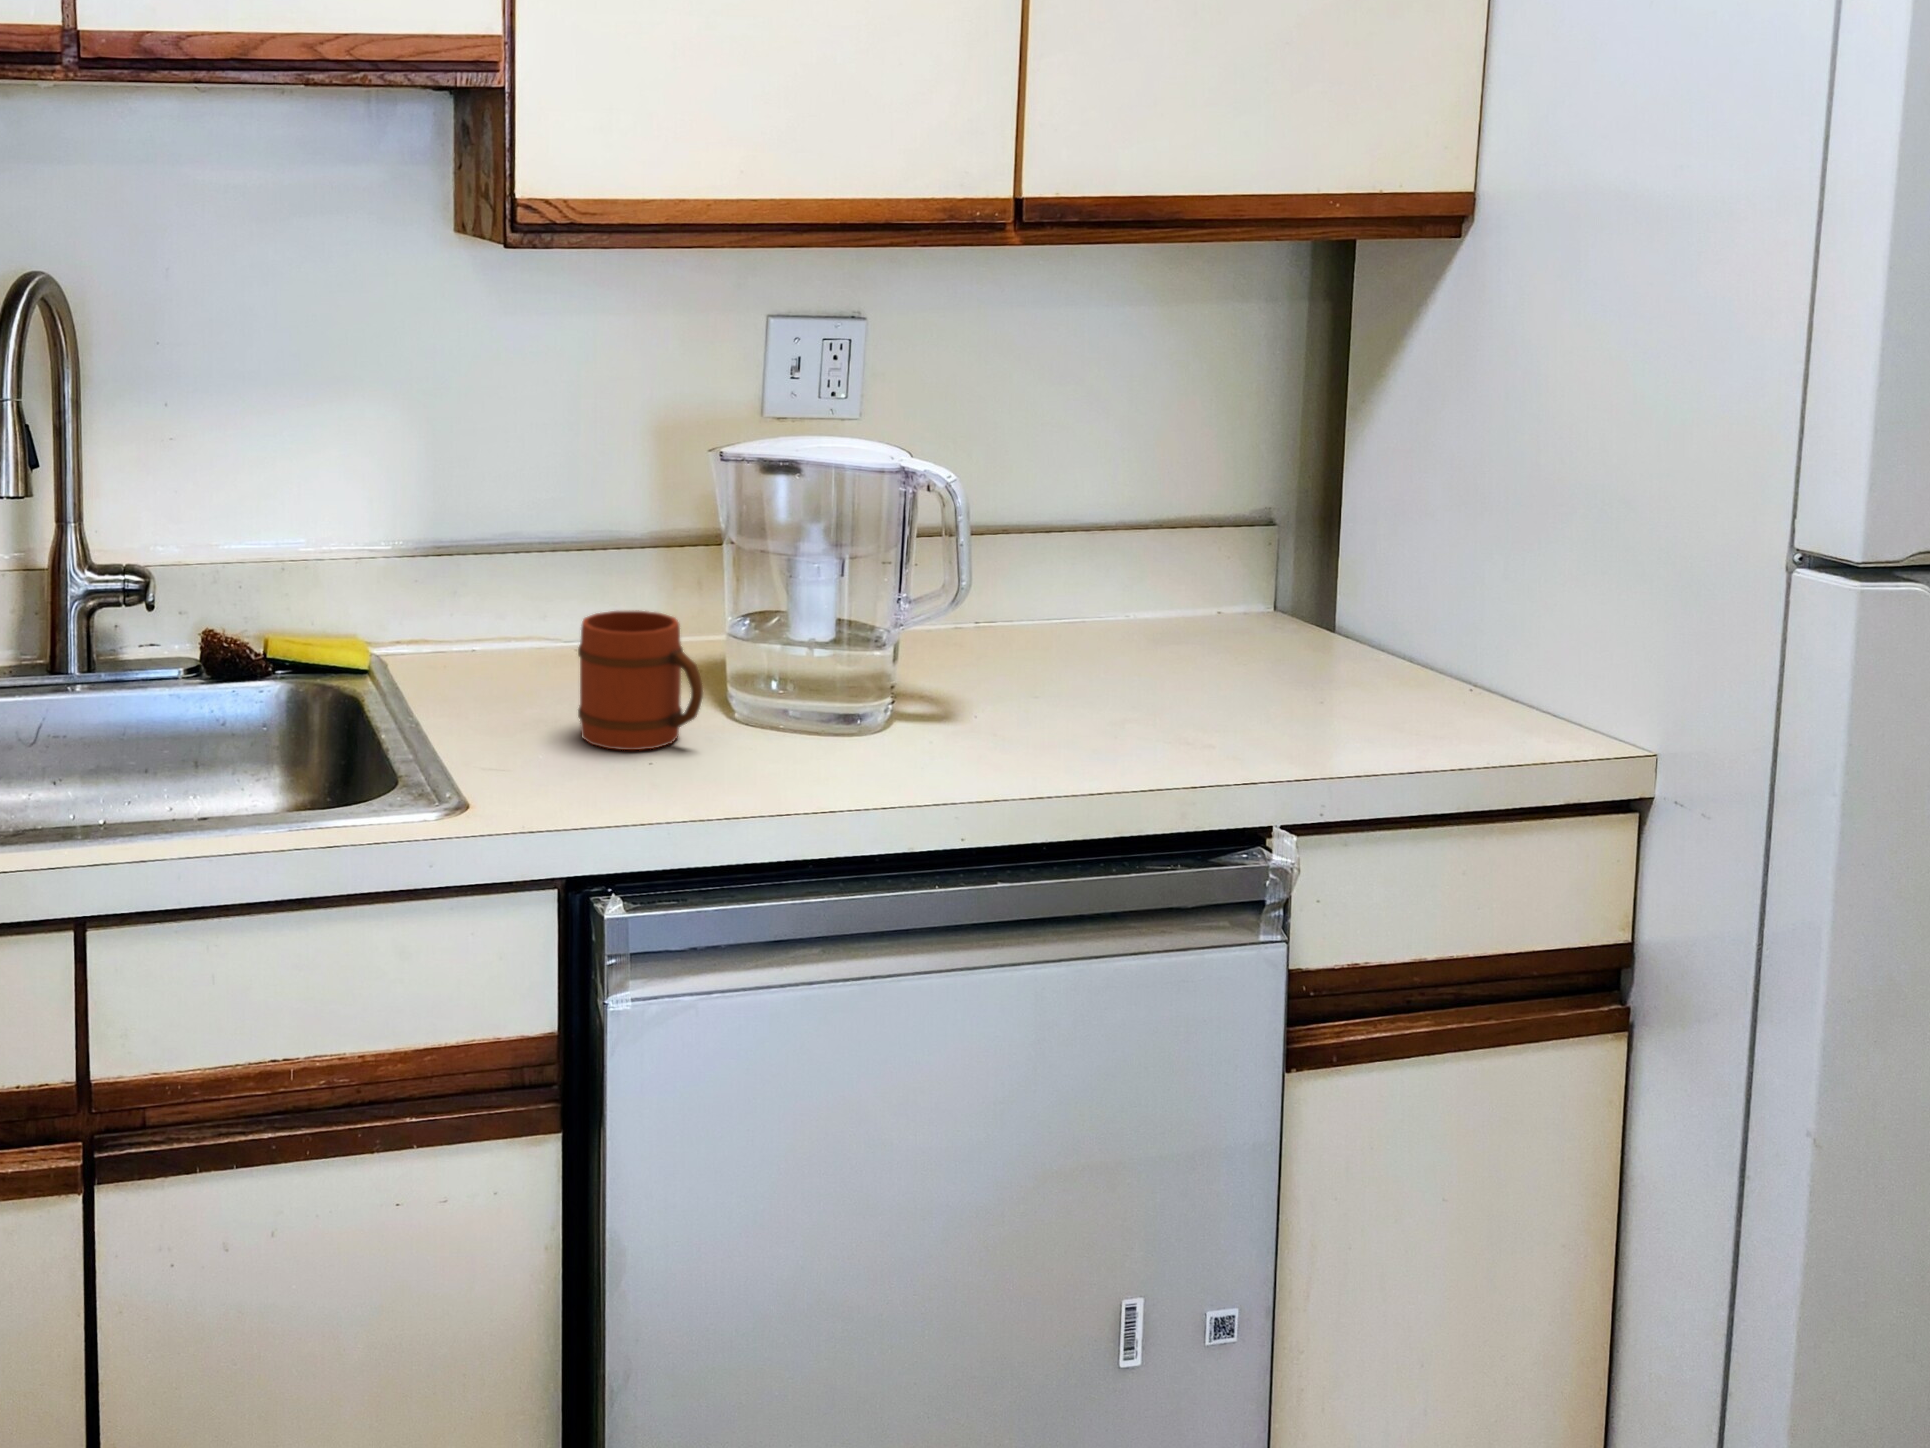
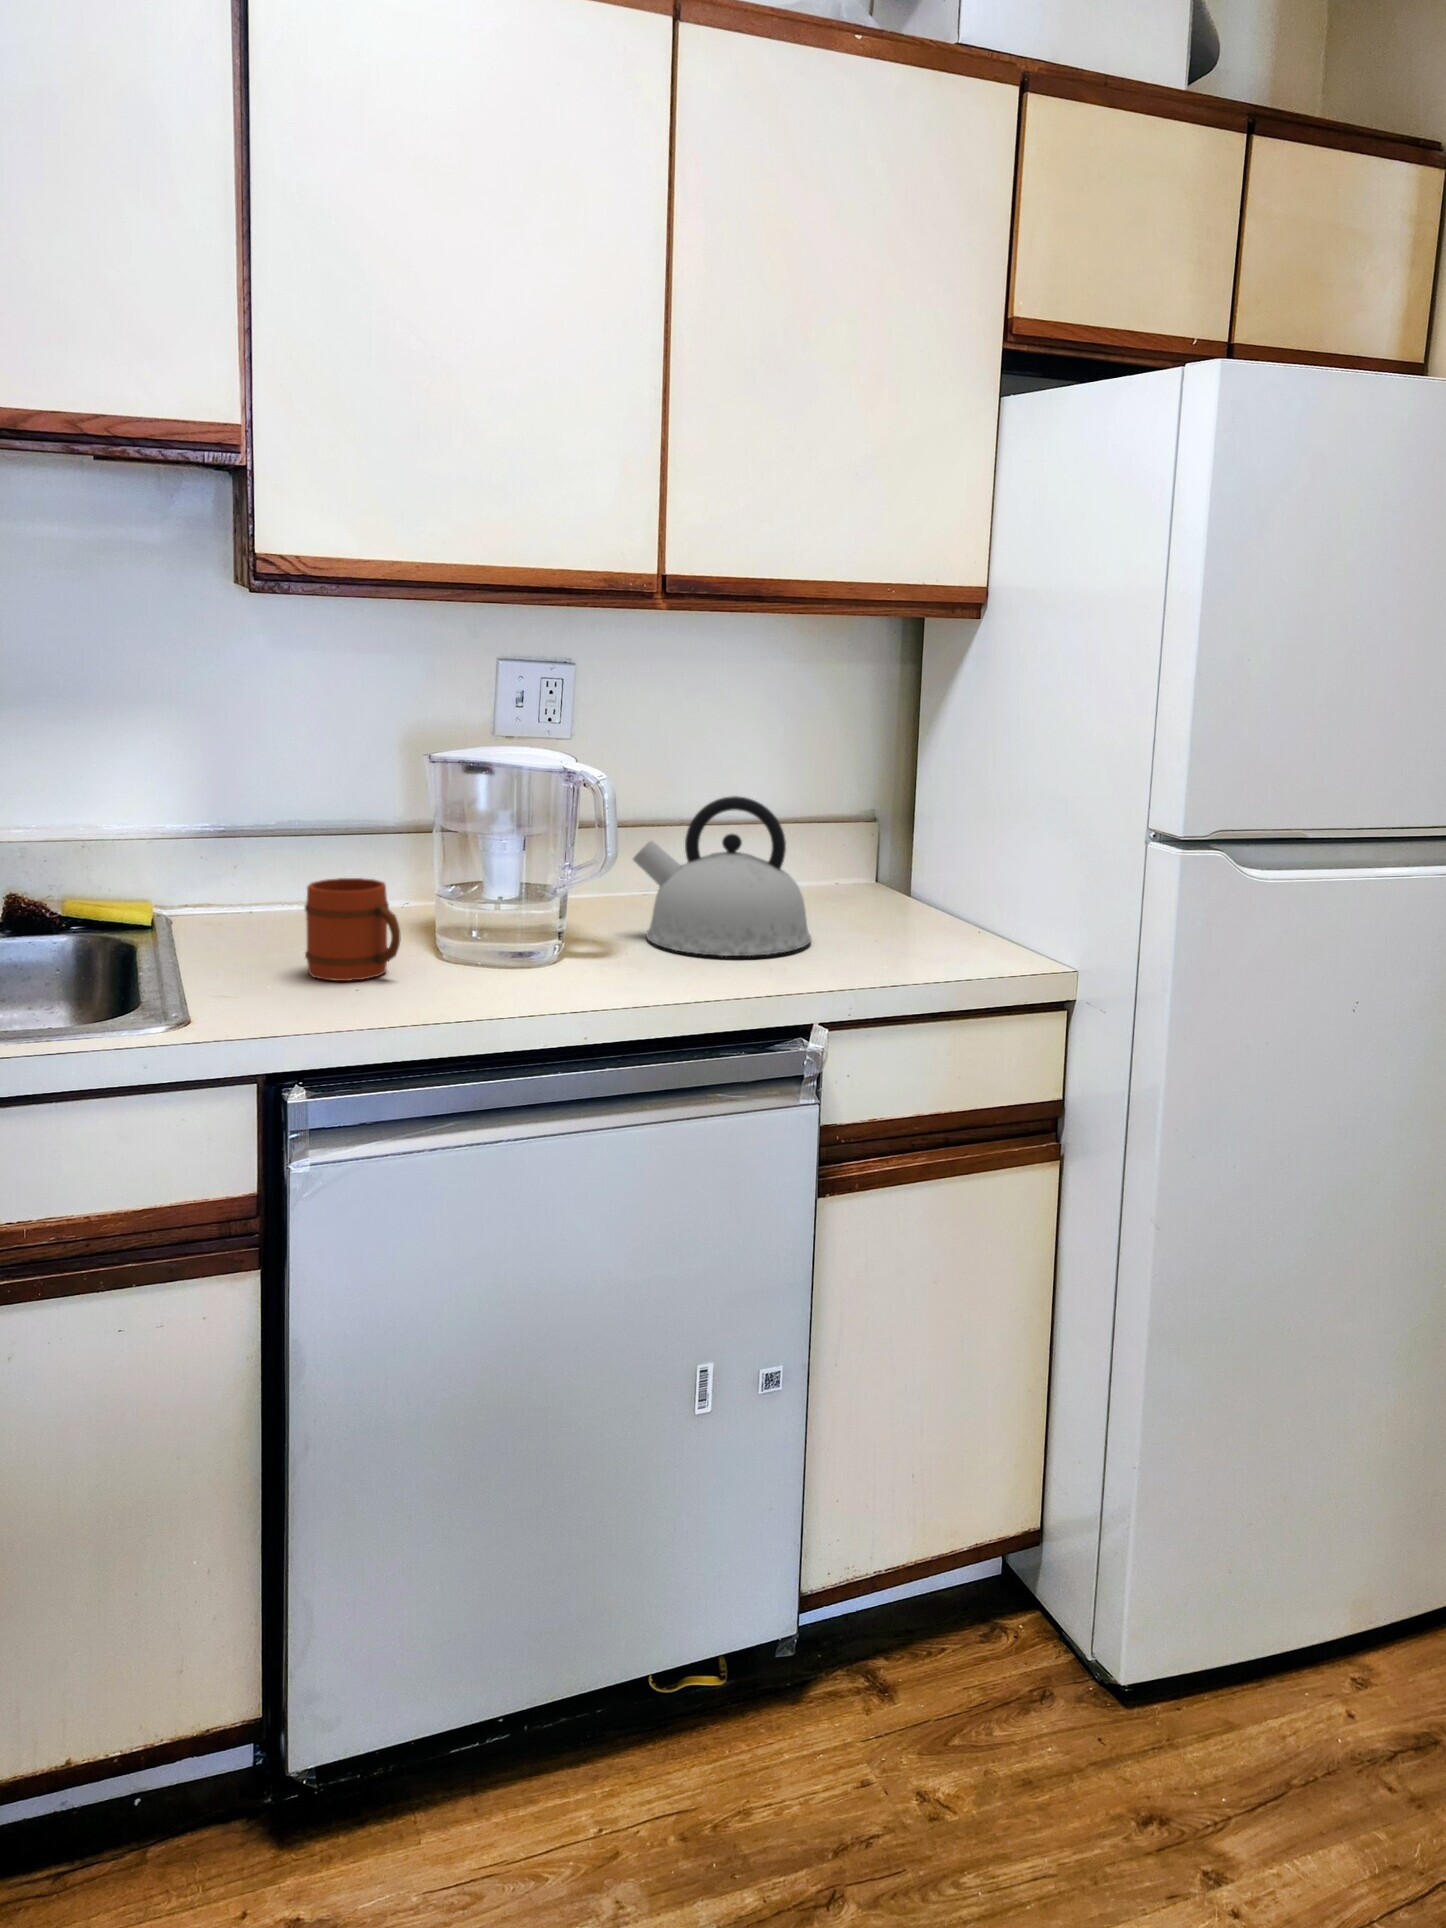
kettle: none [969,490,1223,715] -> present [633,796,811,956]

